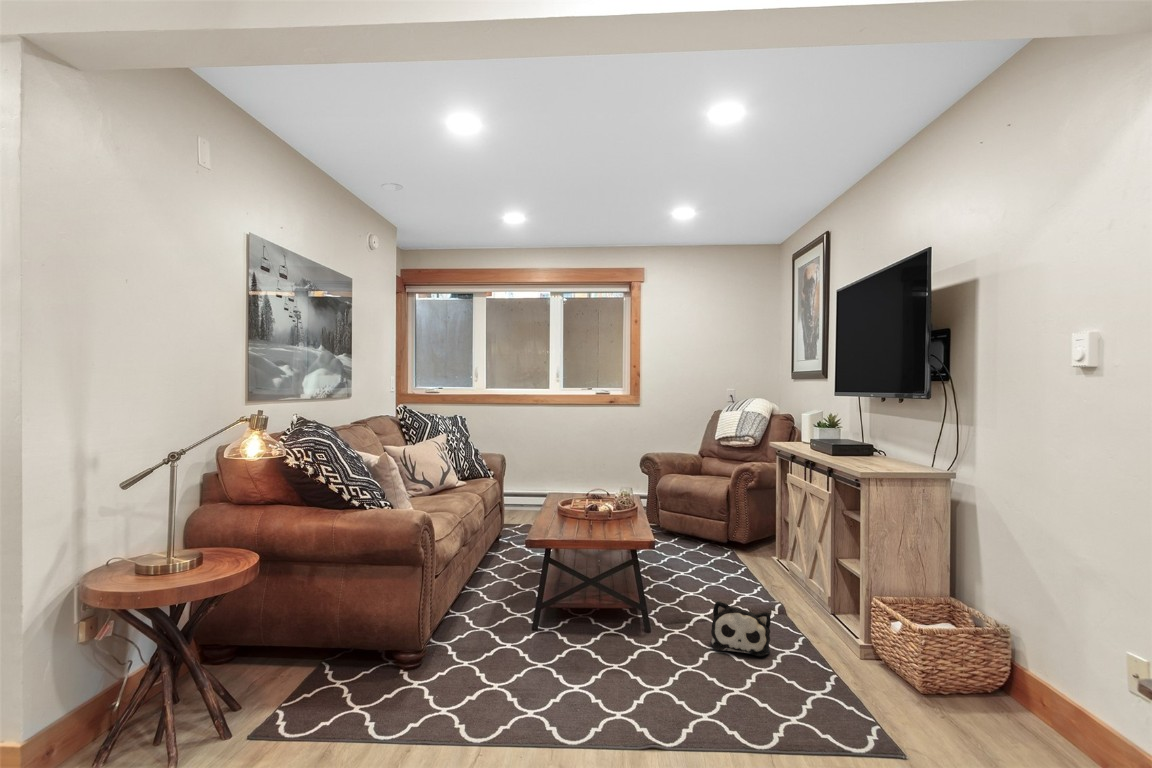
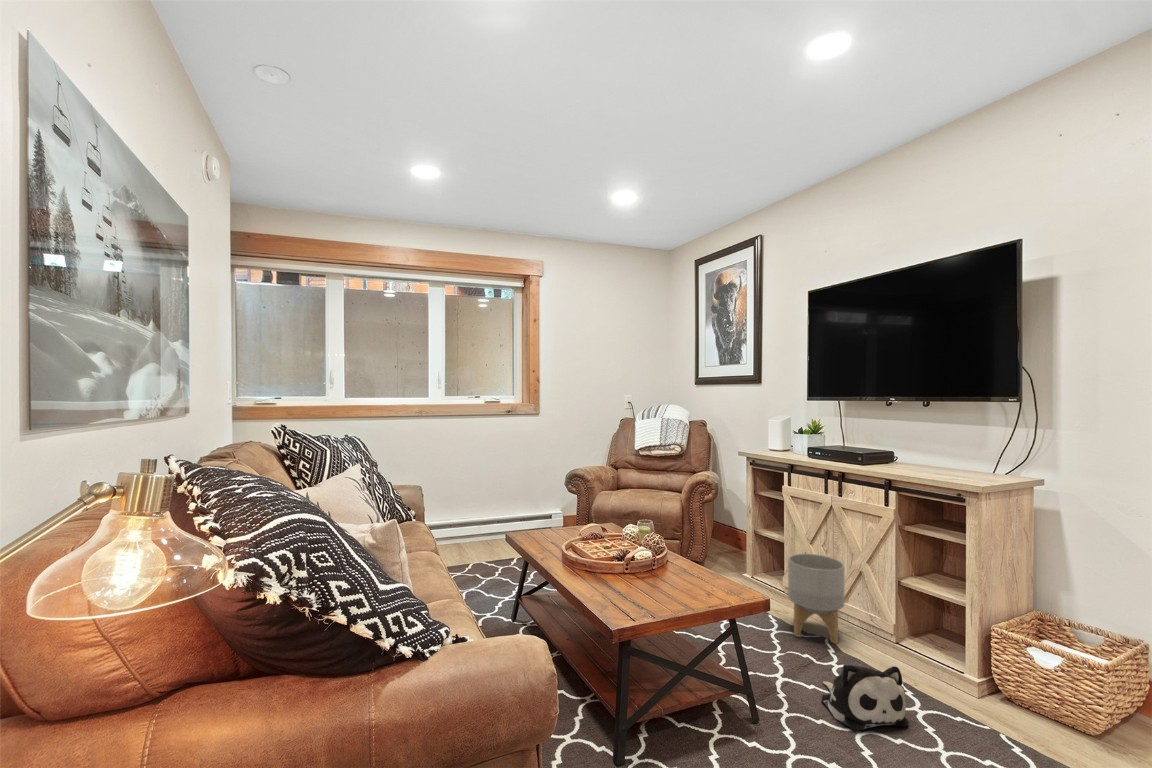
planter: none [759,532,809,610] -> present [788,553,845,644]

